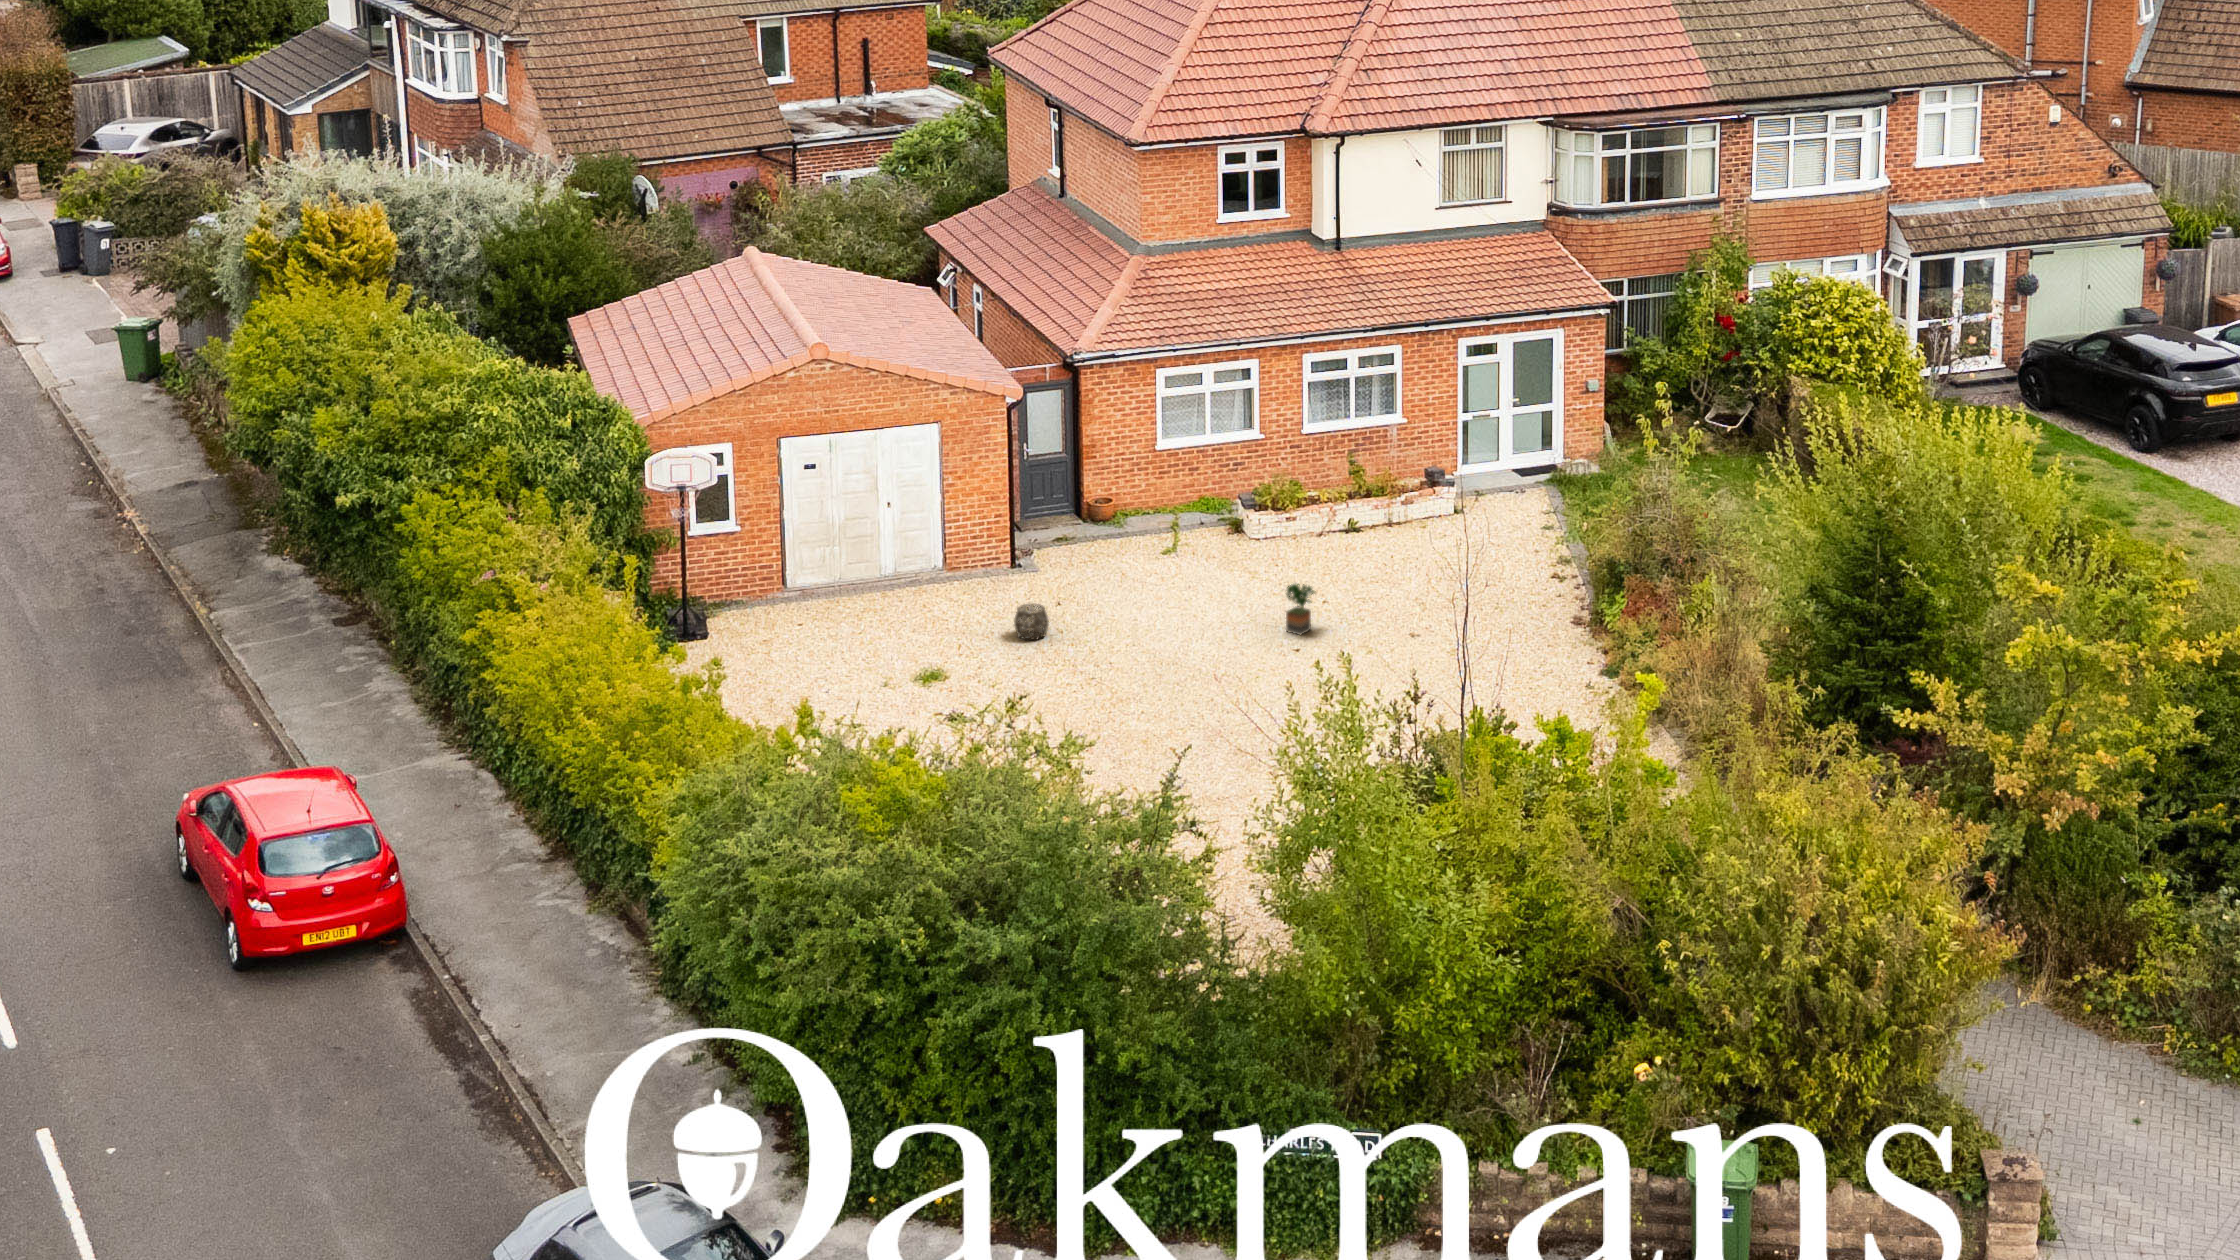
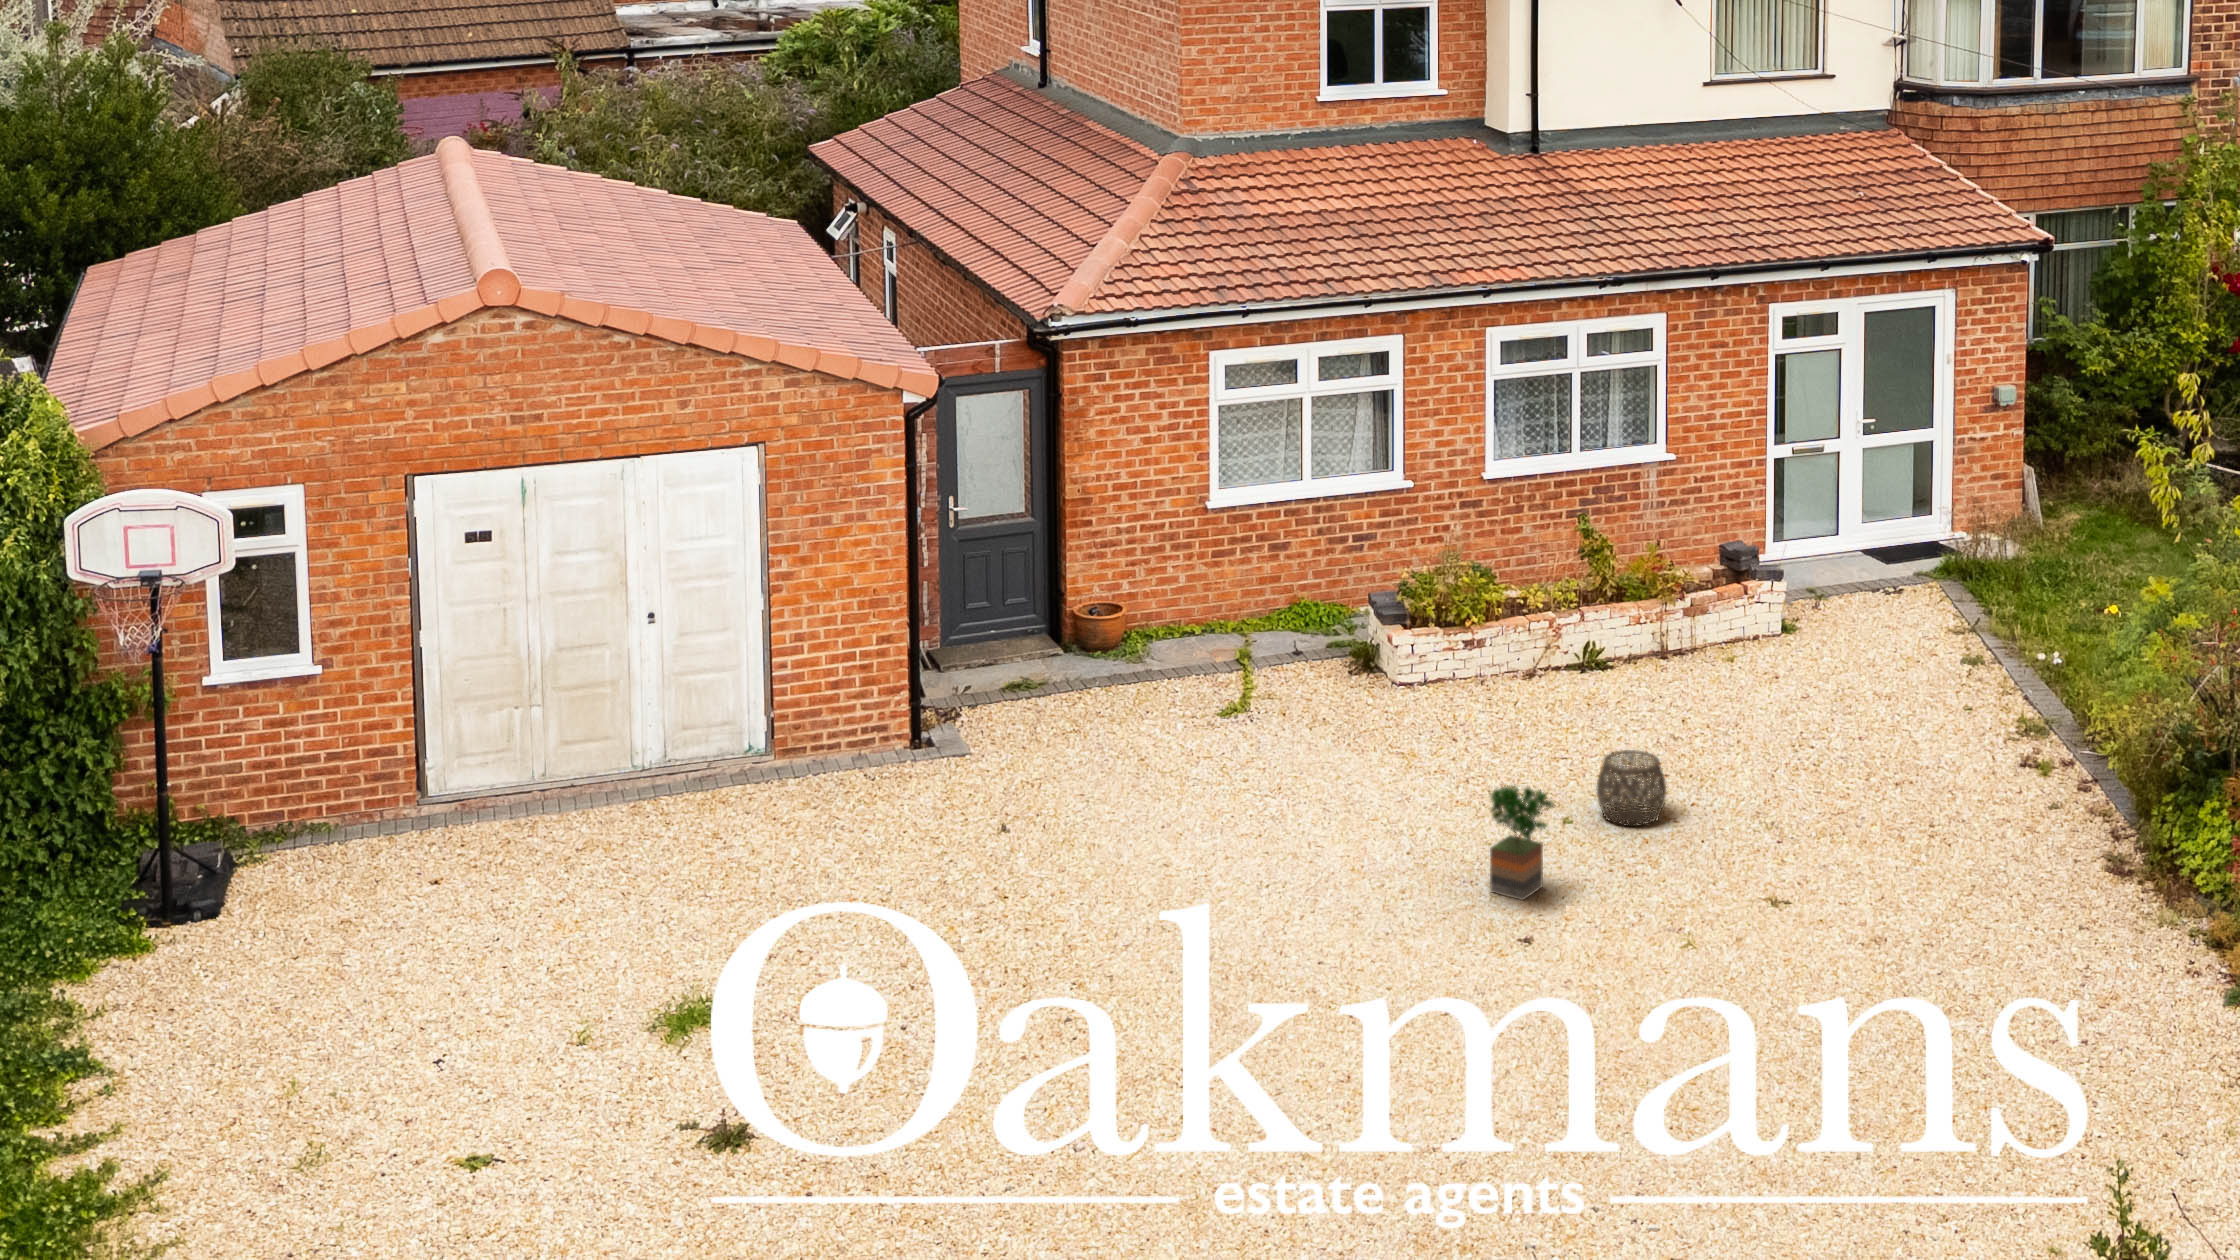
woven basket: present [1014,604,1049,640] -> present [1596,750,1666,826]

